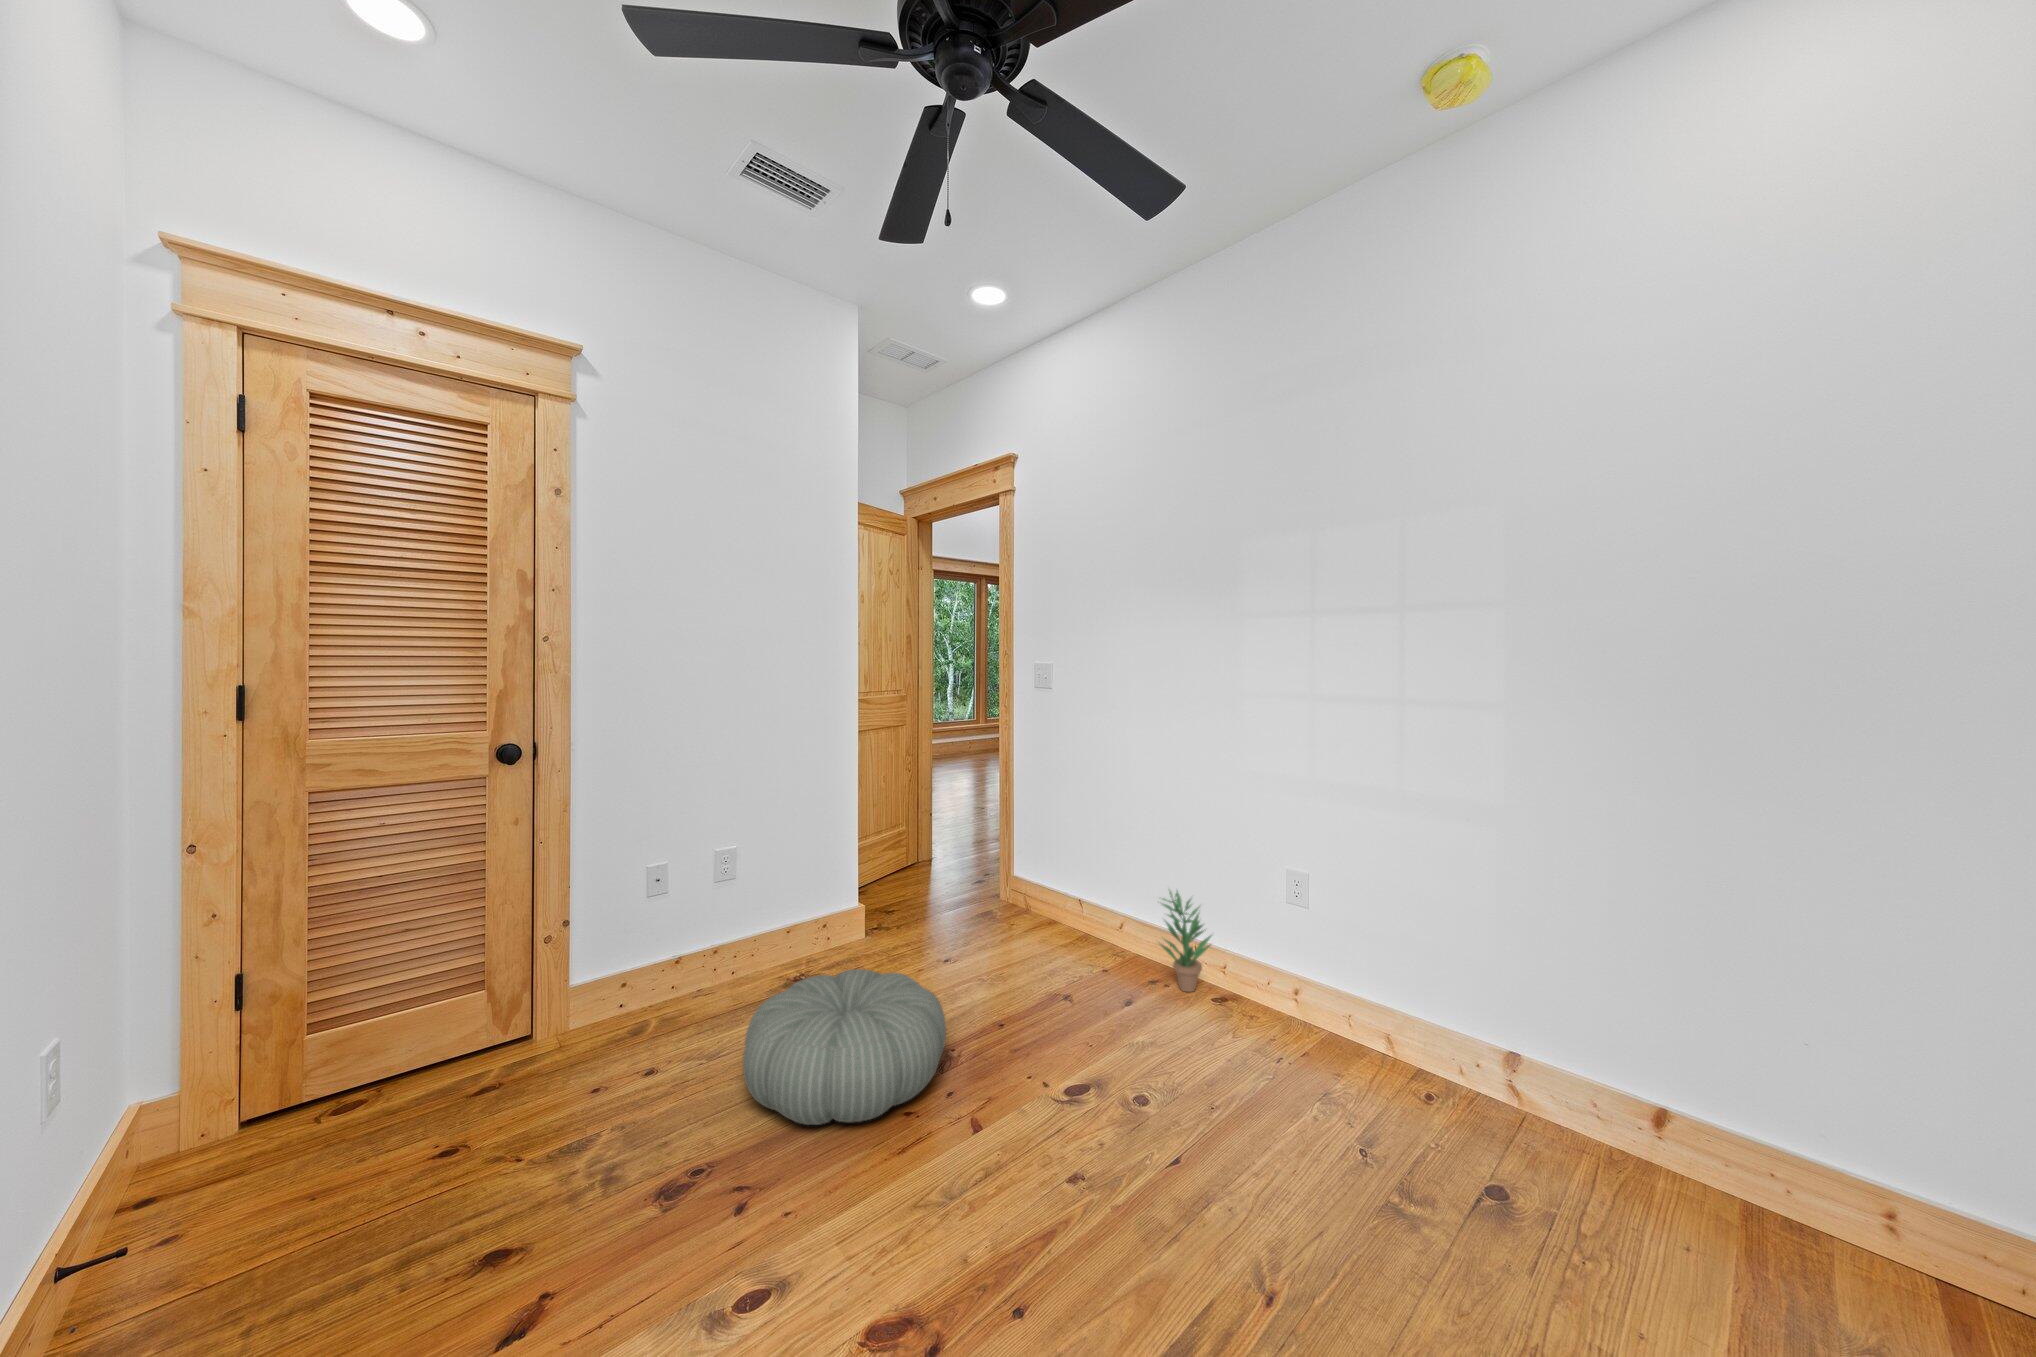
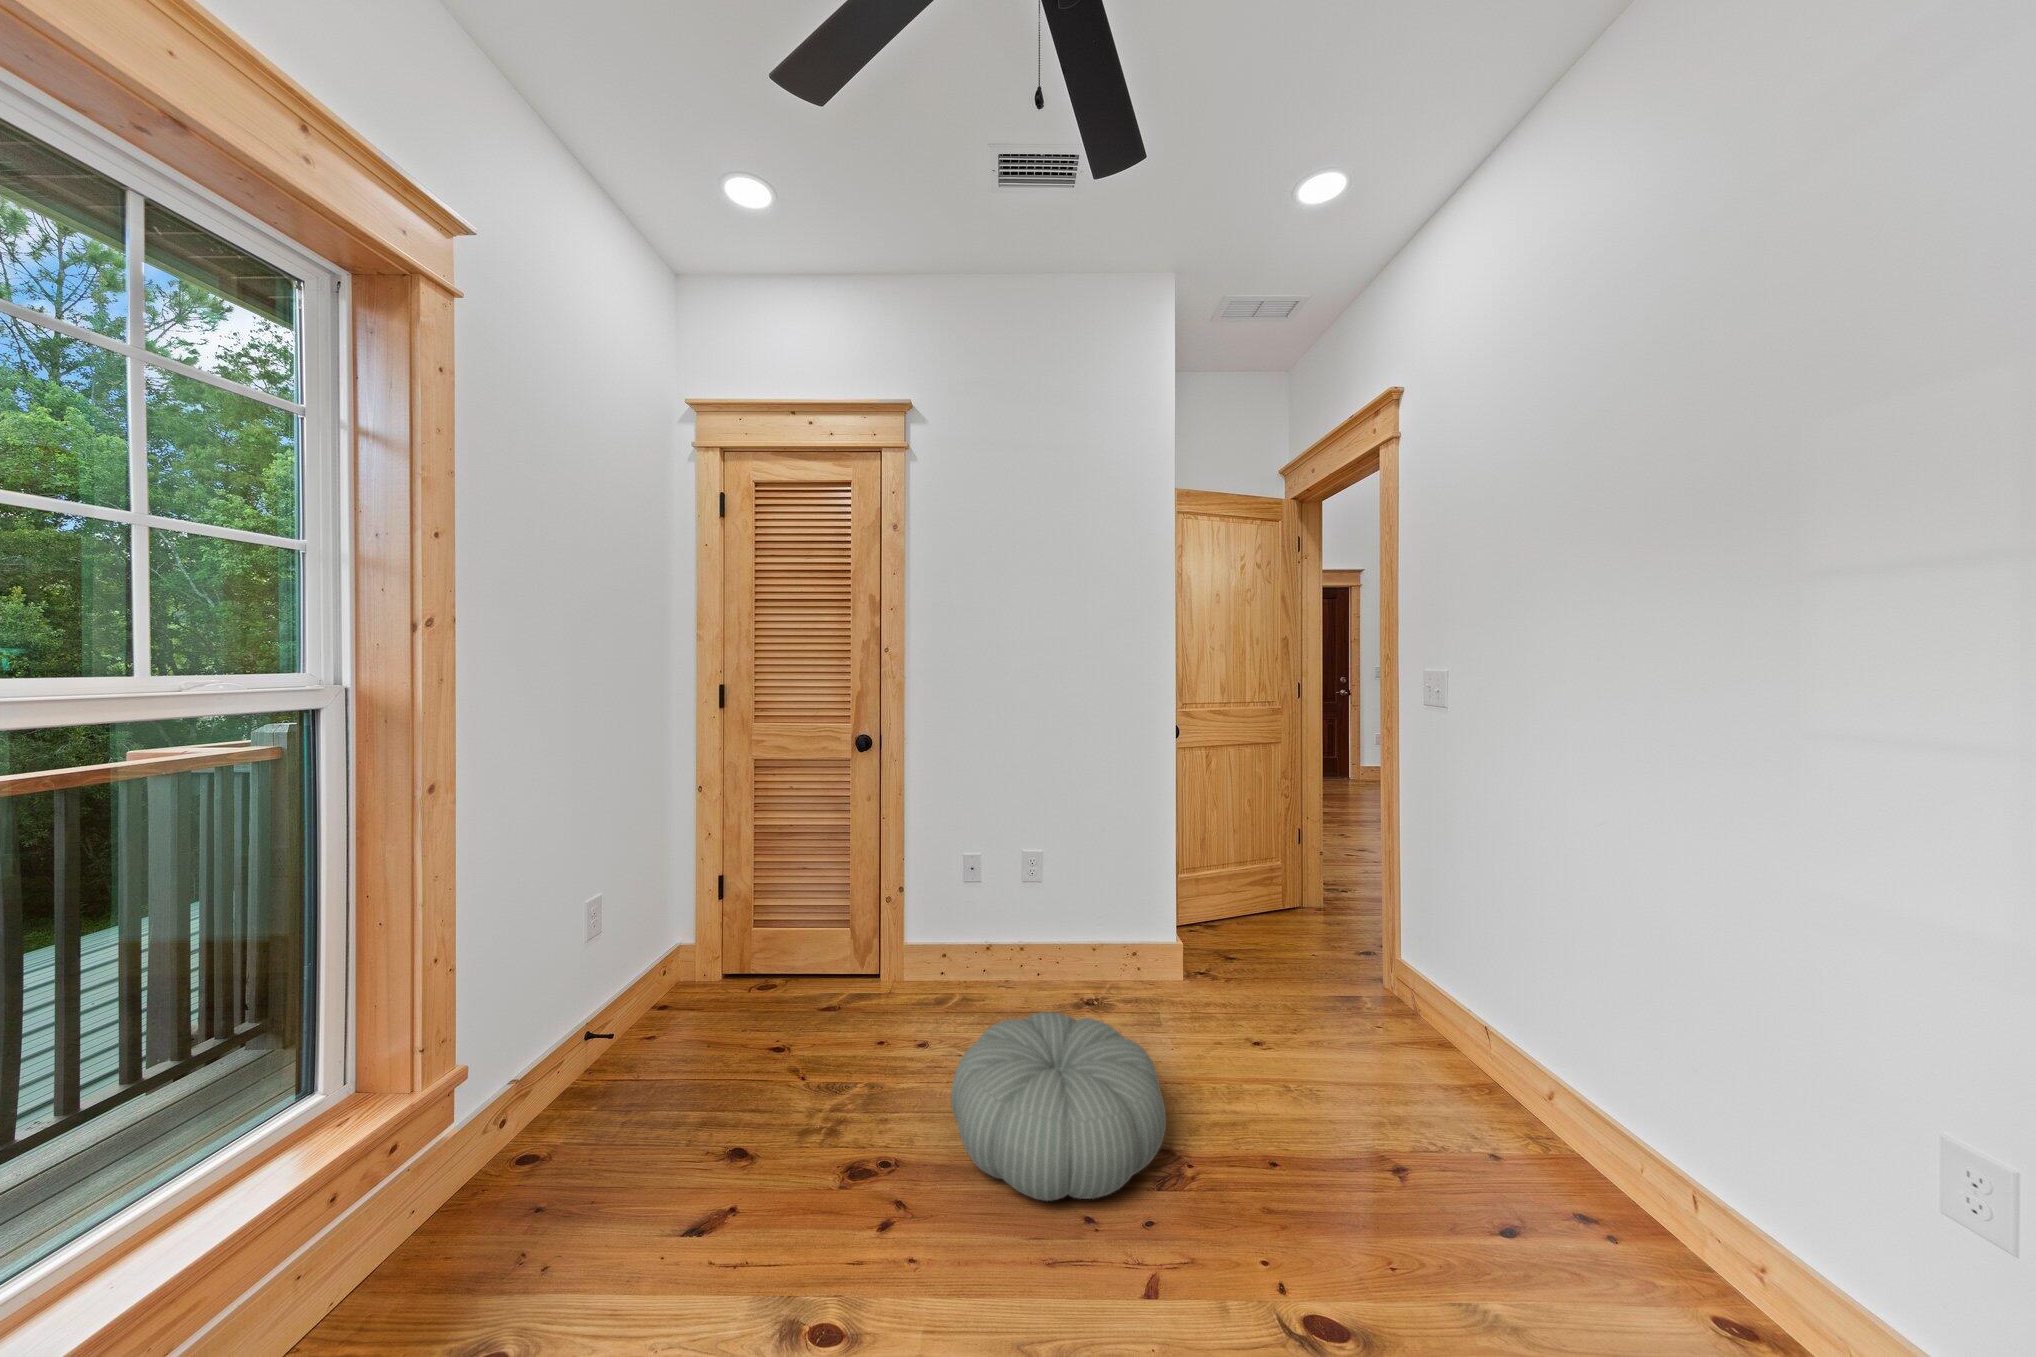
potted plant: present [1160,890,1211,992] -> none [1542,1063,1668,1249]

